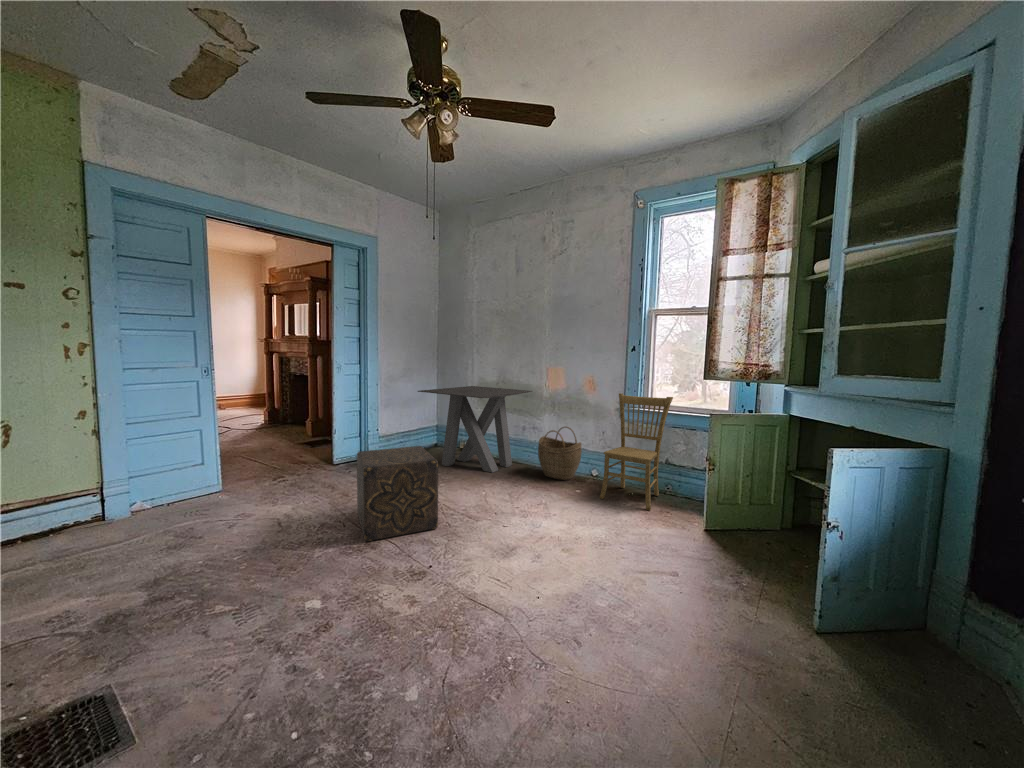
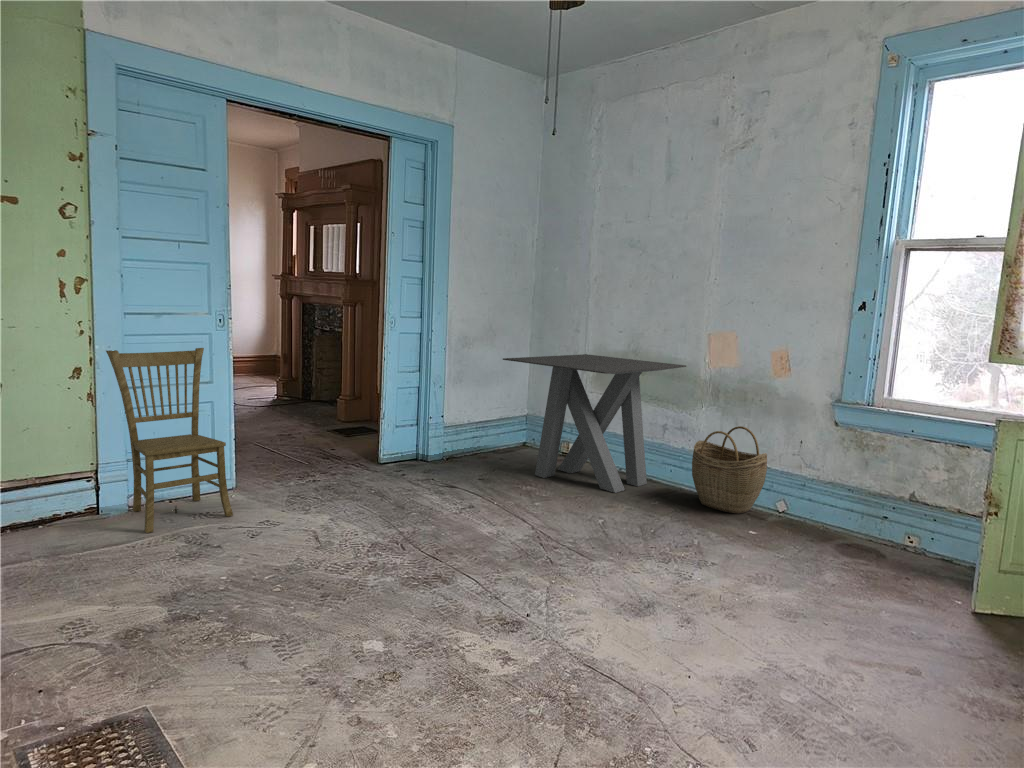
dining chair: present [600,393,673,511] -> present [106,348,233,533]
ottoman: present [357,446,438,541] -> none [418,442,540,573]

